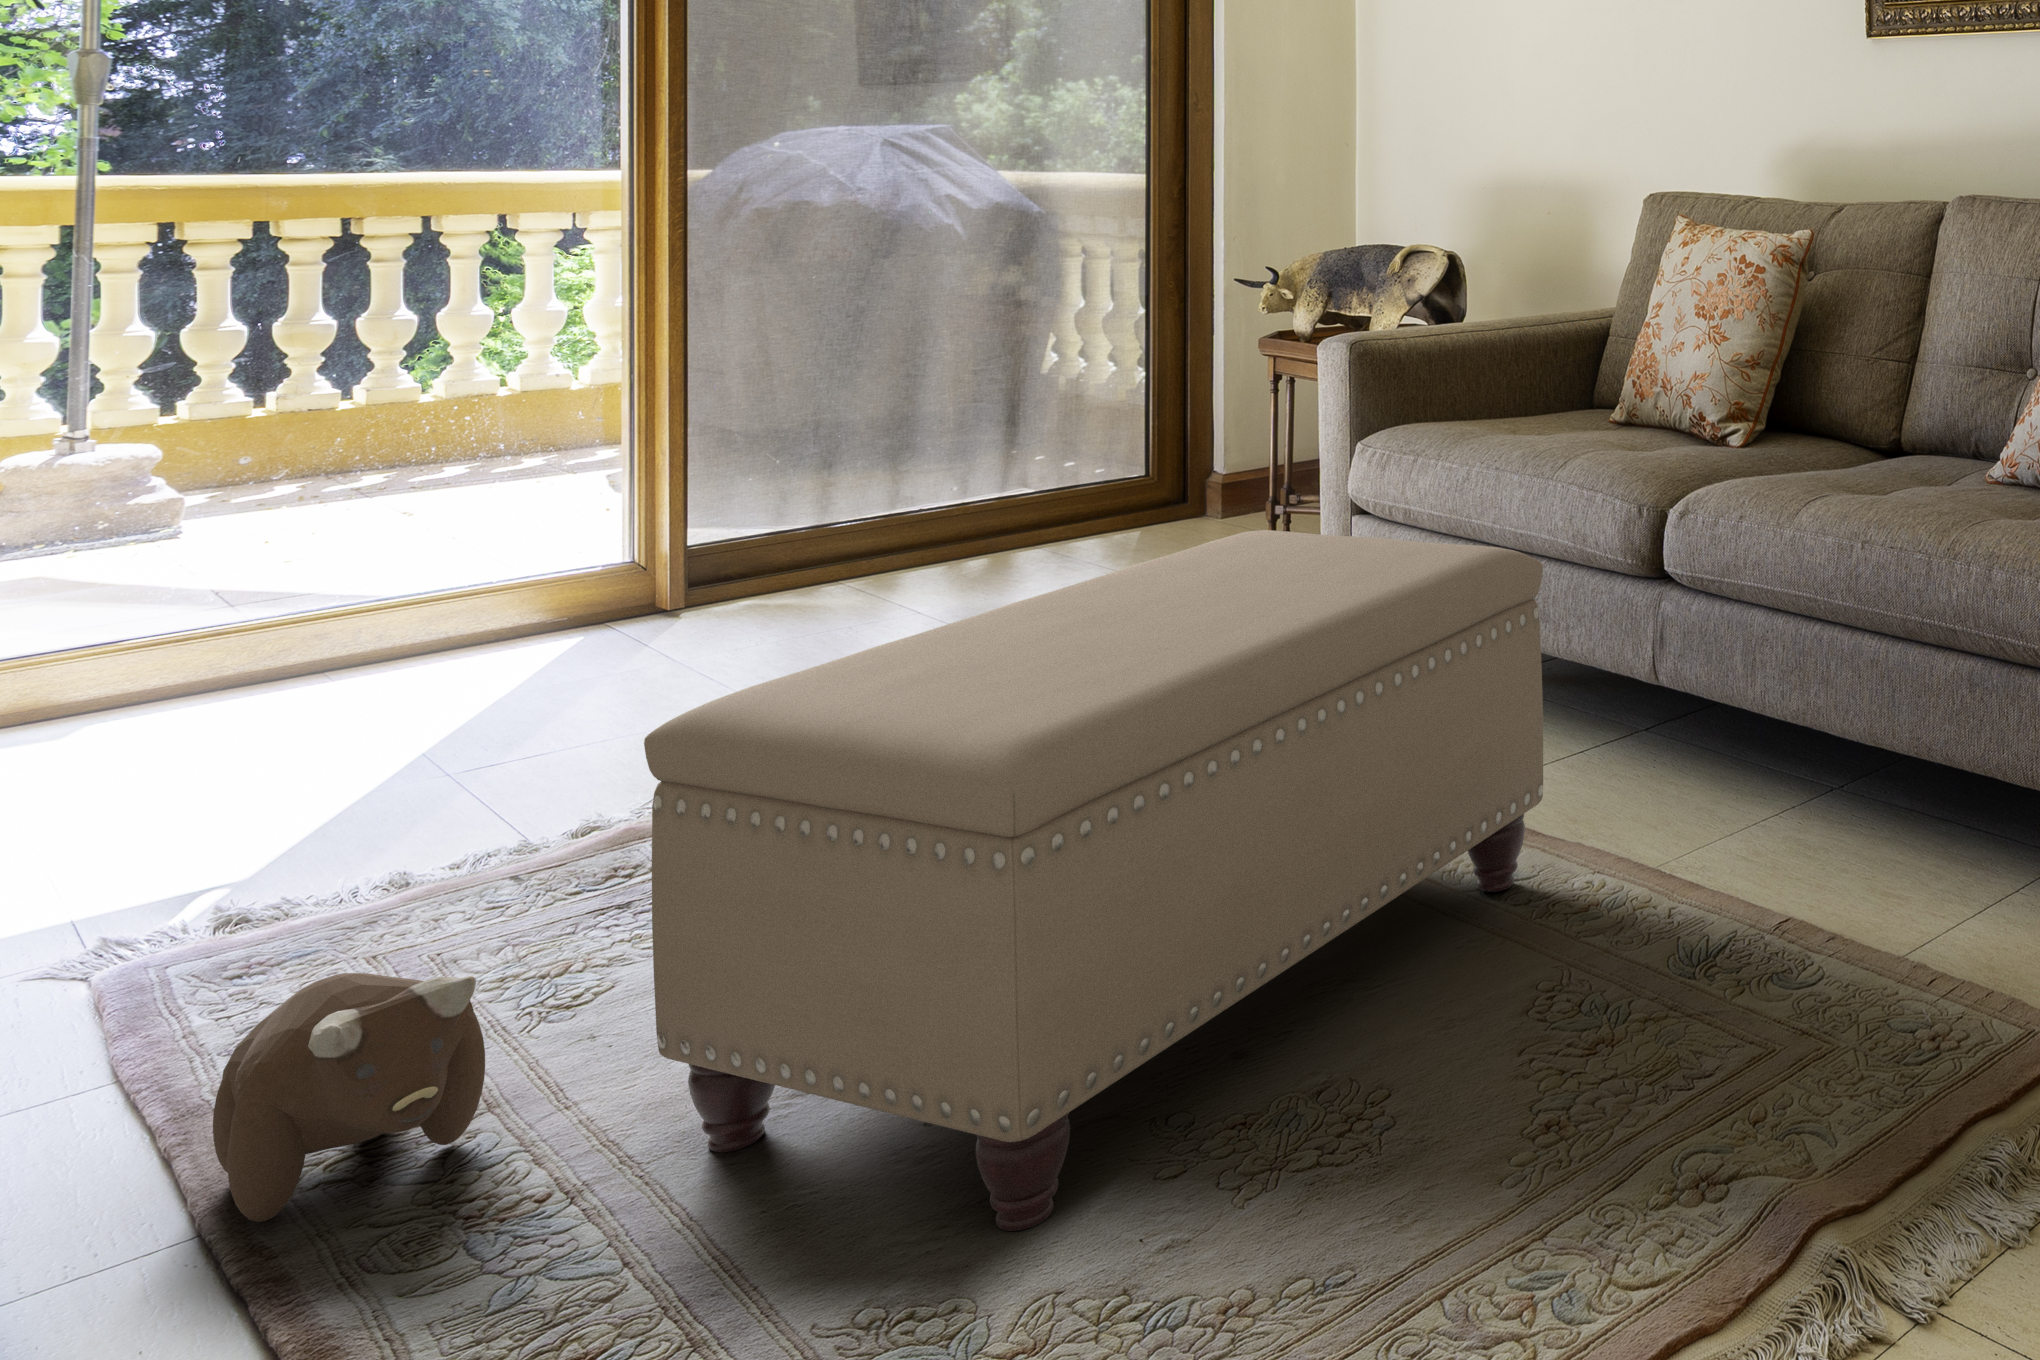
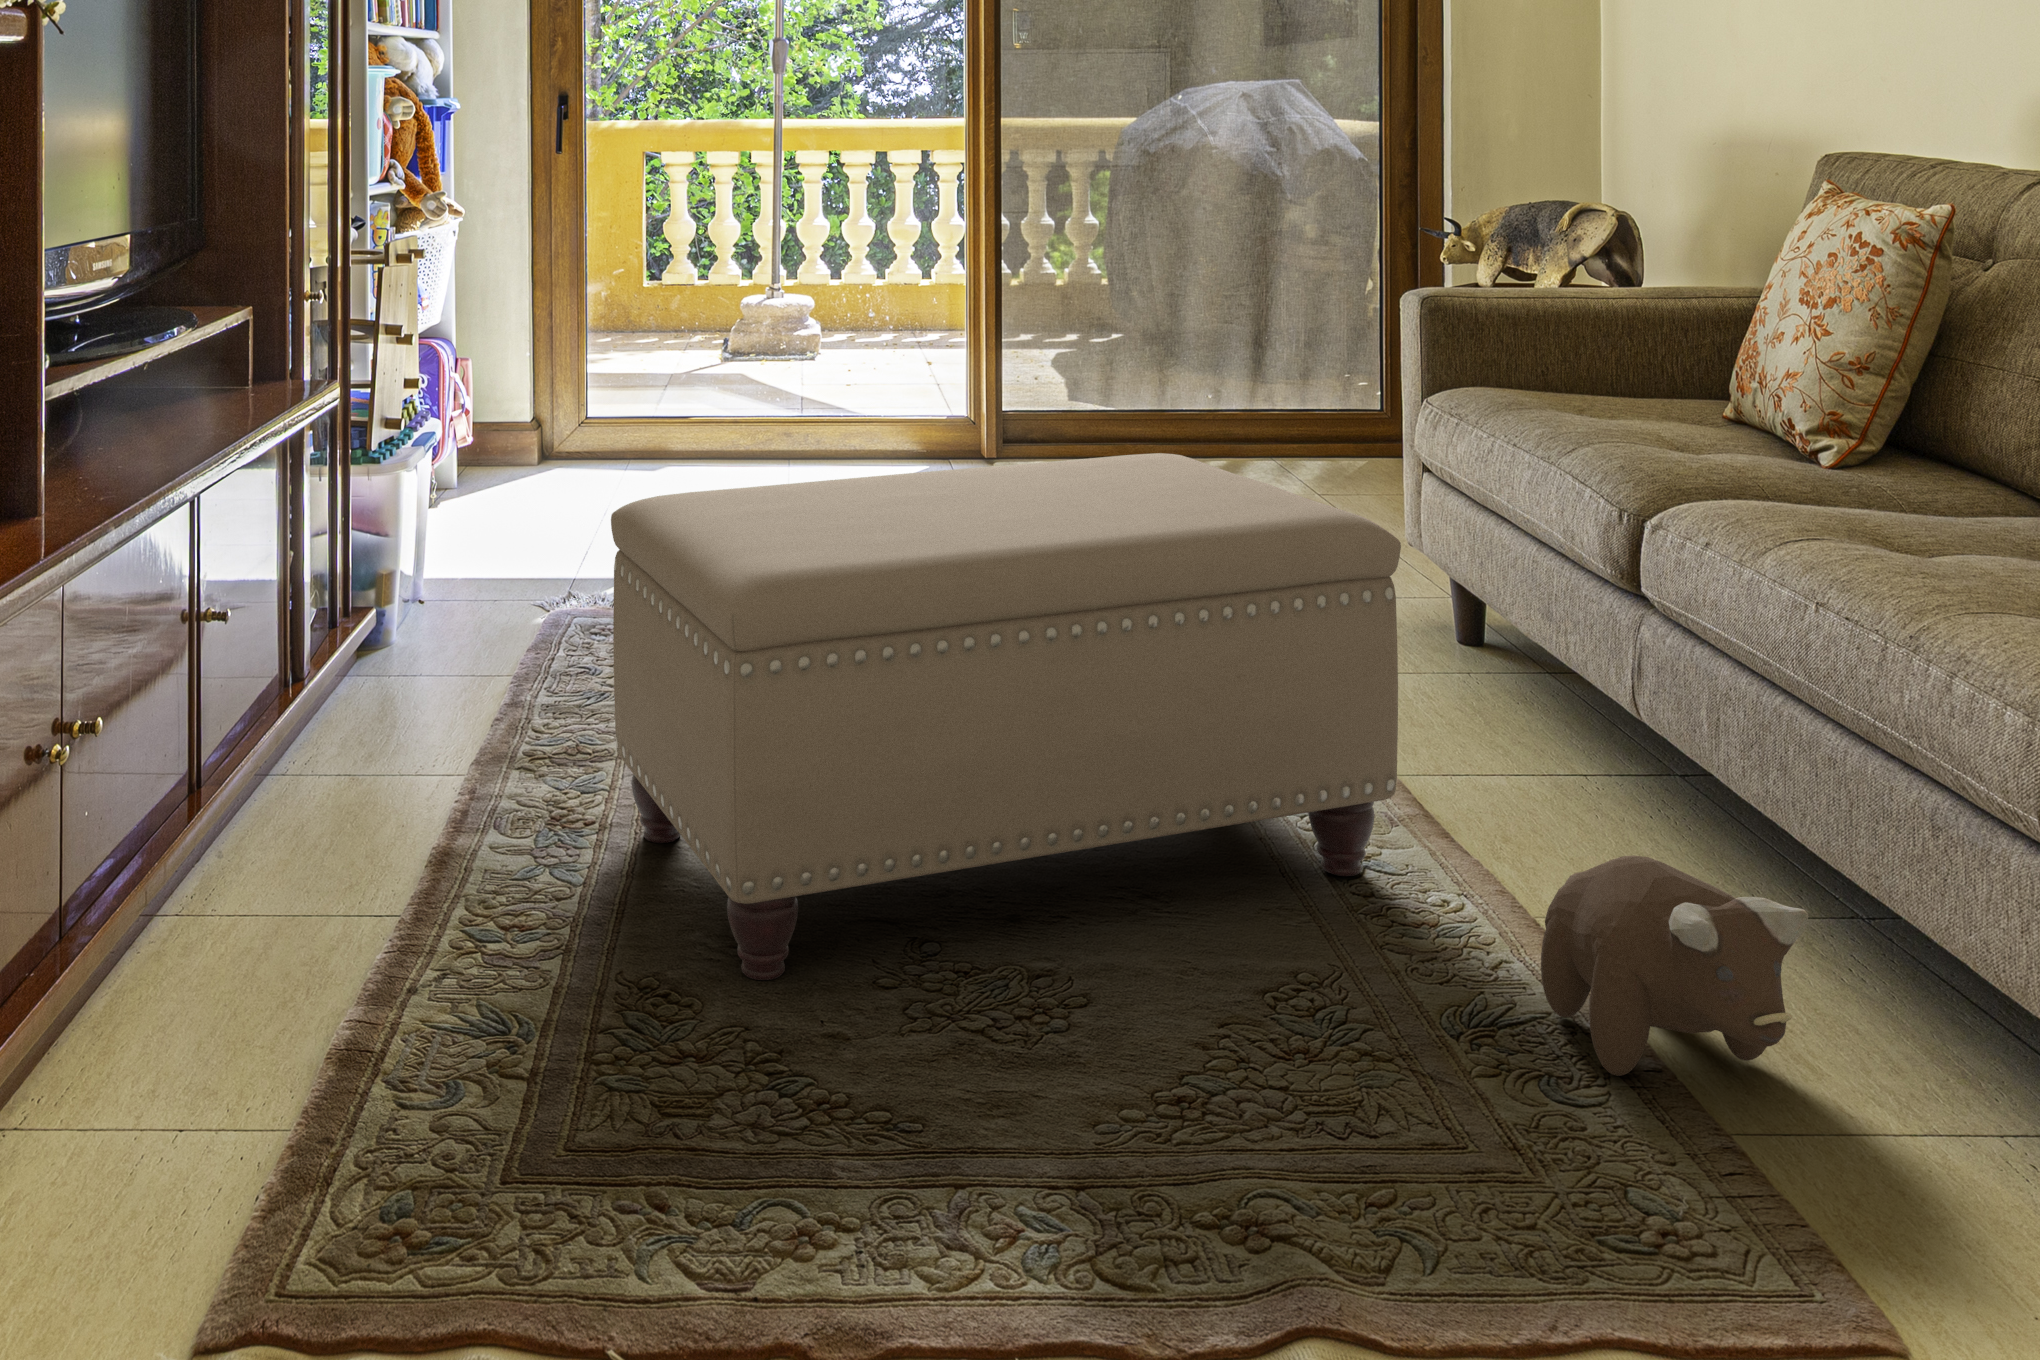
plush toy: present [213,973,485,1222] -> present [1541,856,1808,1076]

